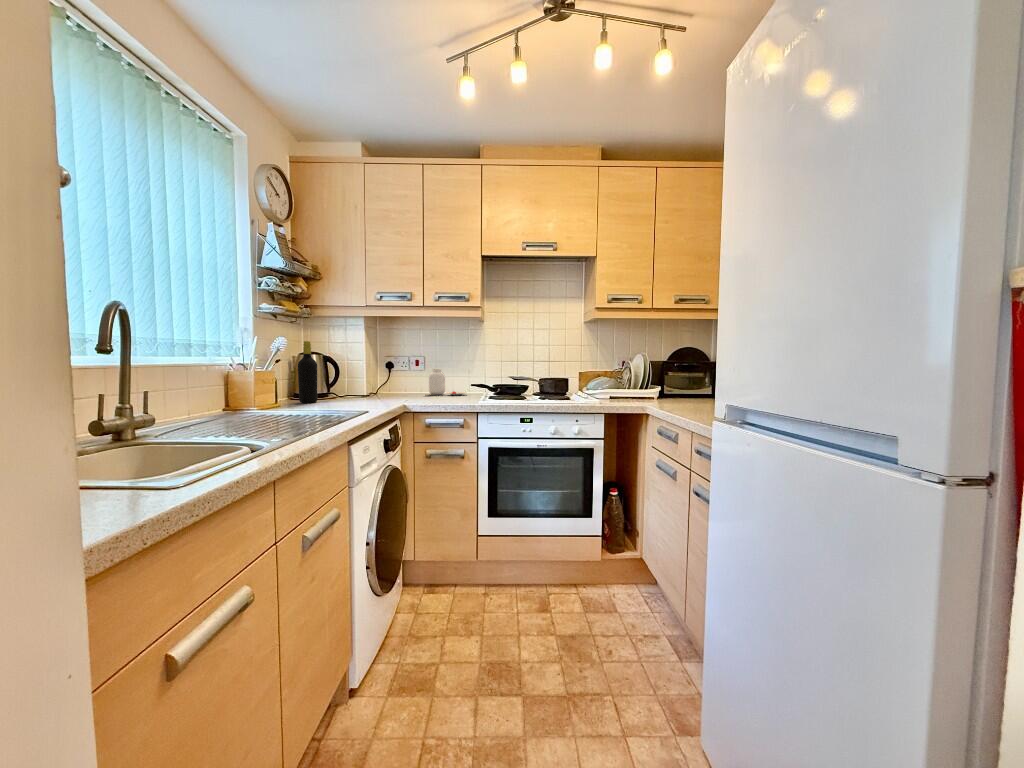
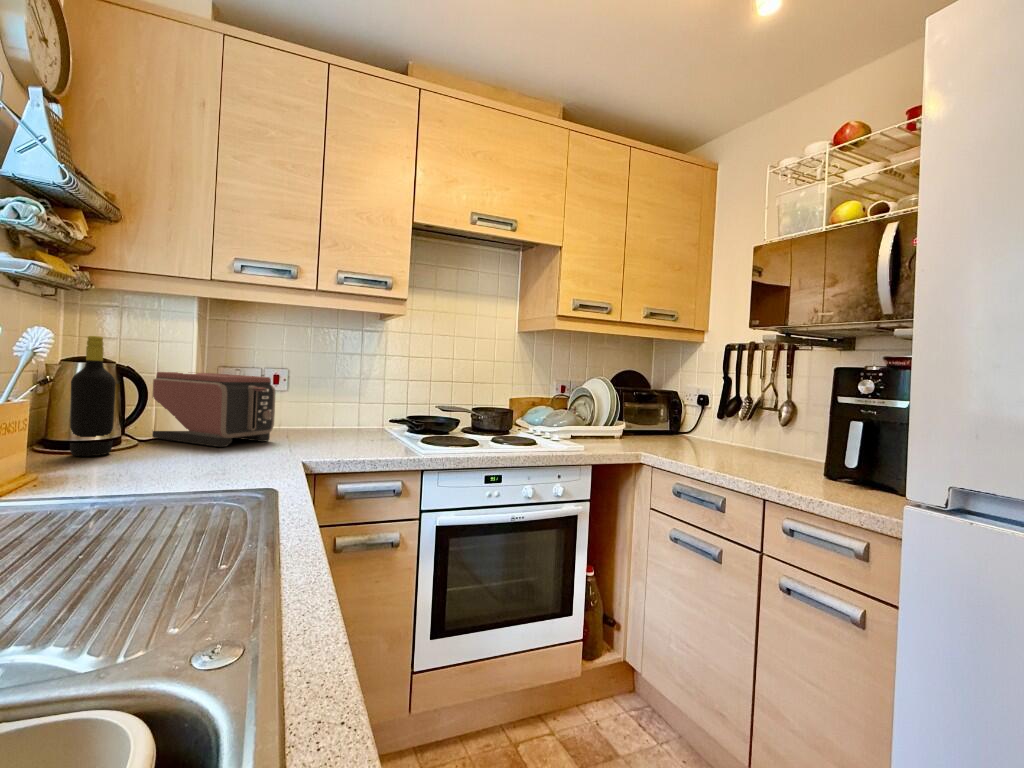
toaster: none [342,360,402,400] -> present [152,372,275,447]
jar: present [429,369,466,395] -> none [302,391,374,435]

